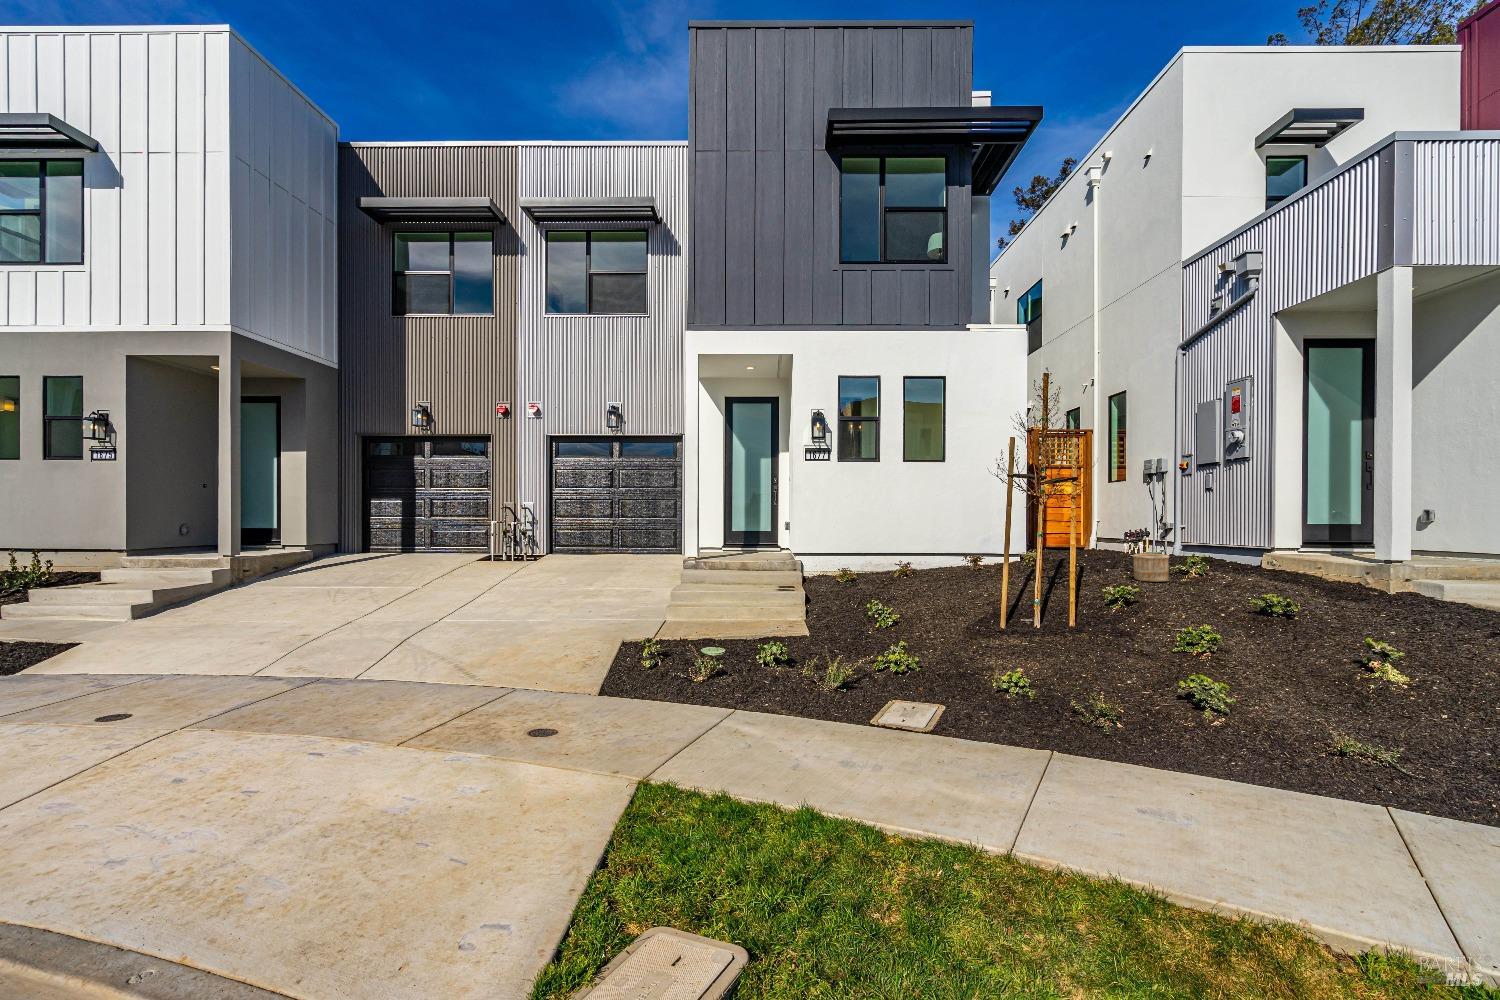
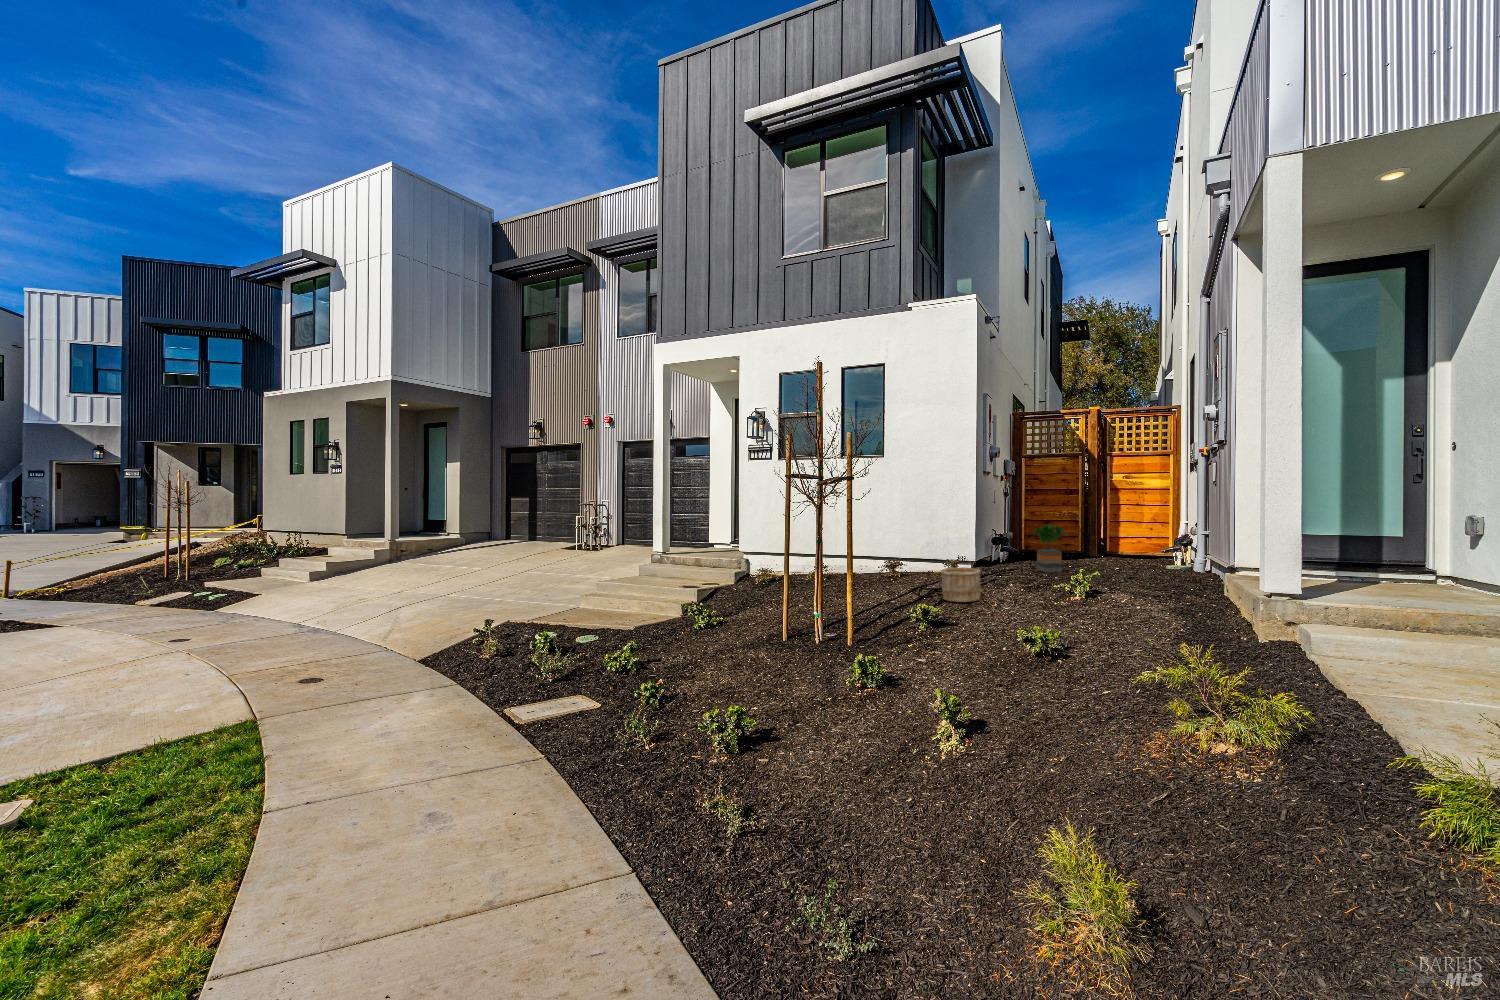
potted tree: none [1121,520,1150,560] -> present [1033,525,1068,572]

